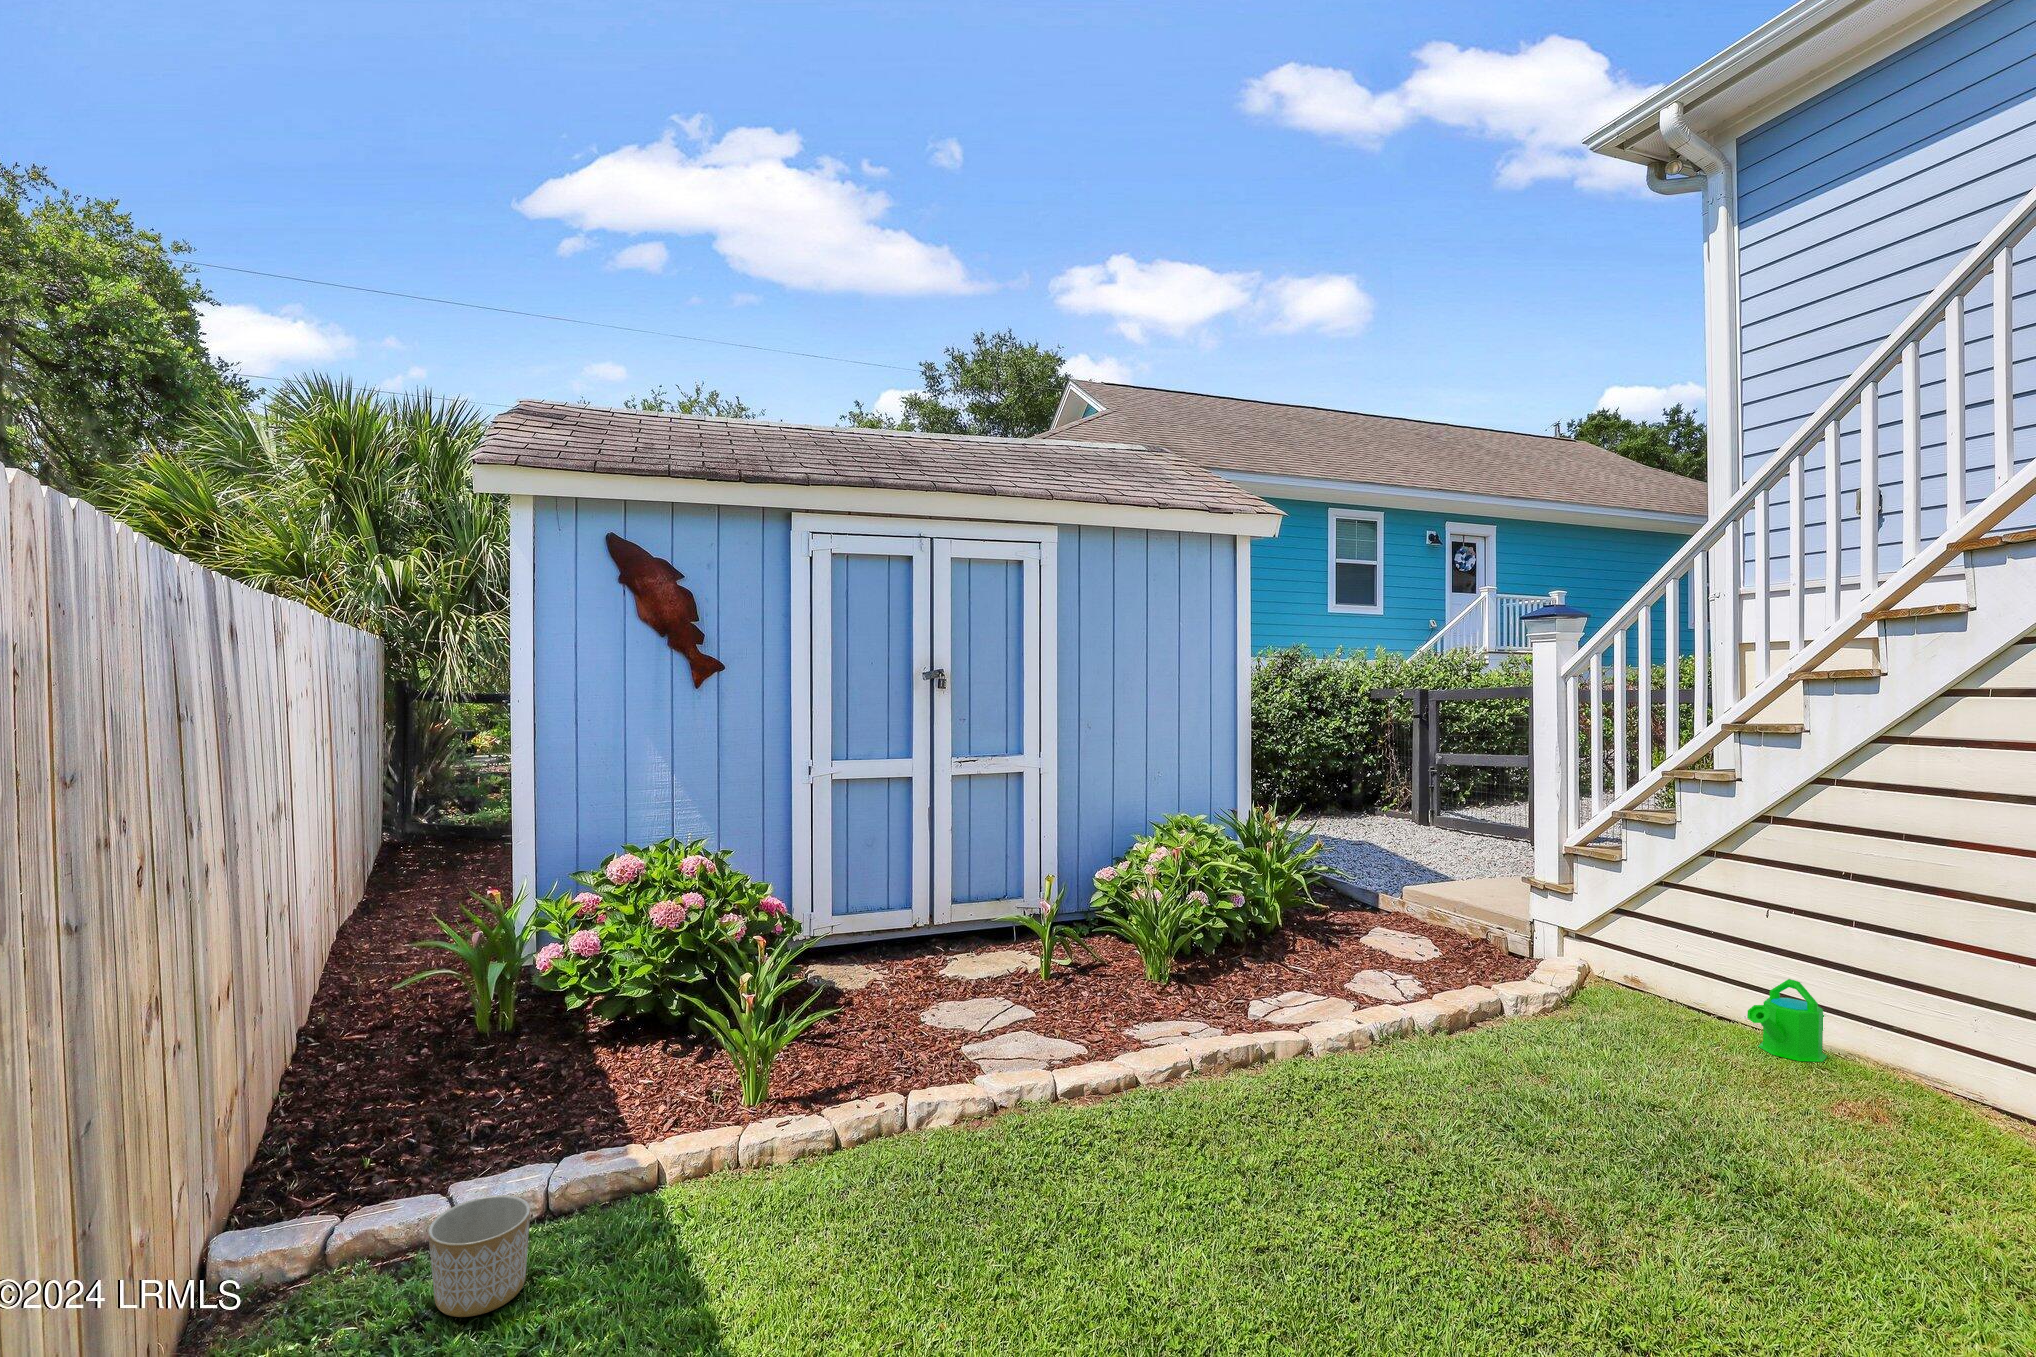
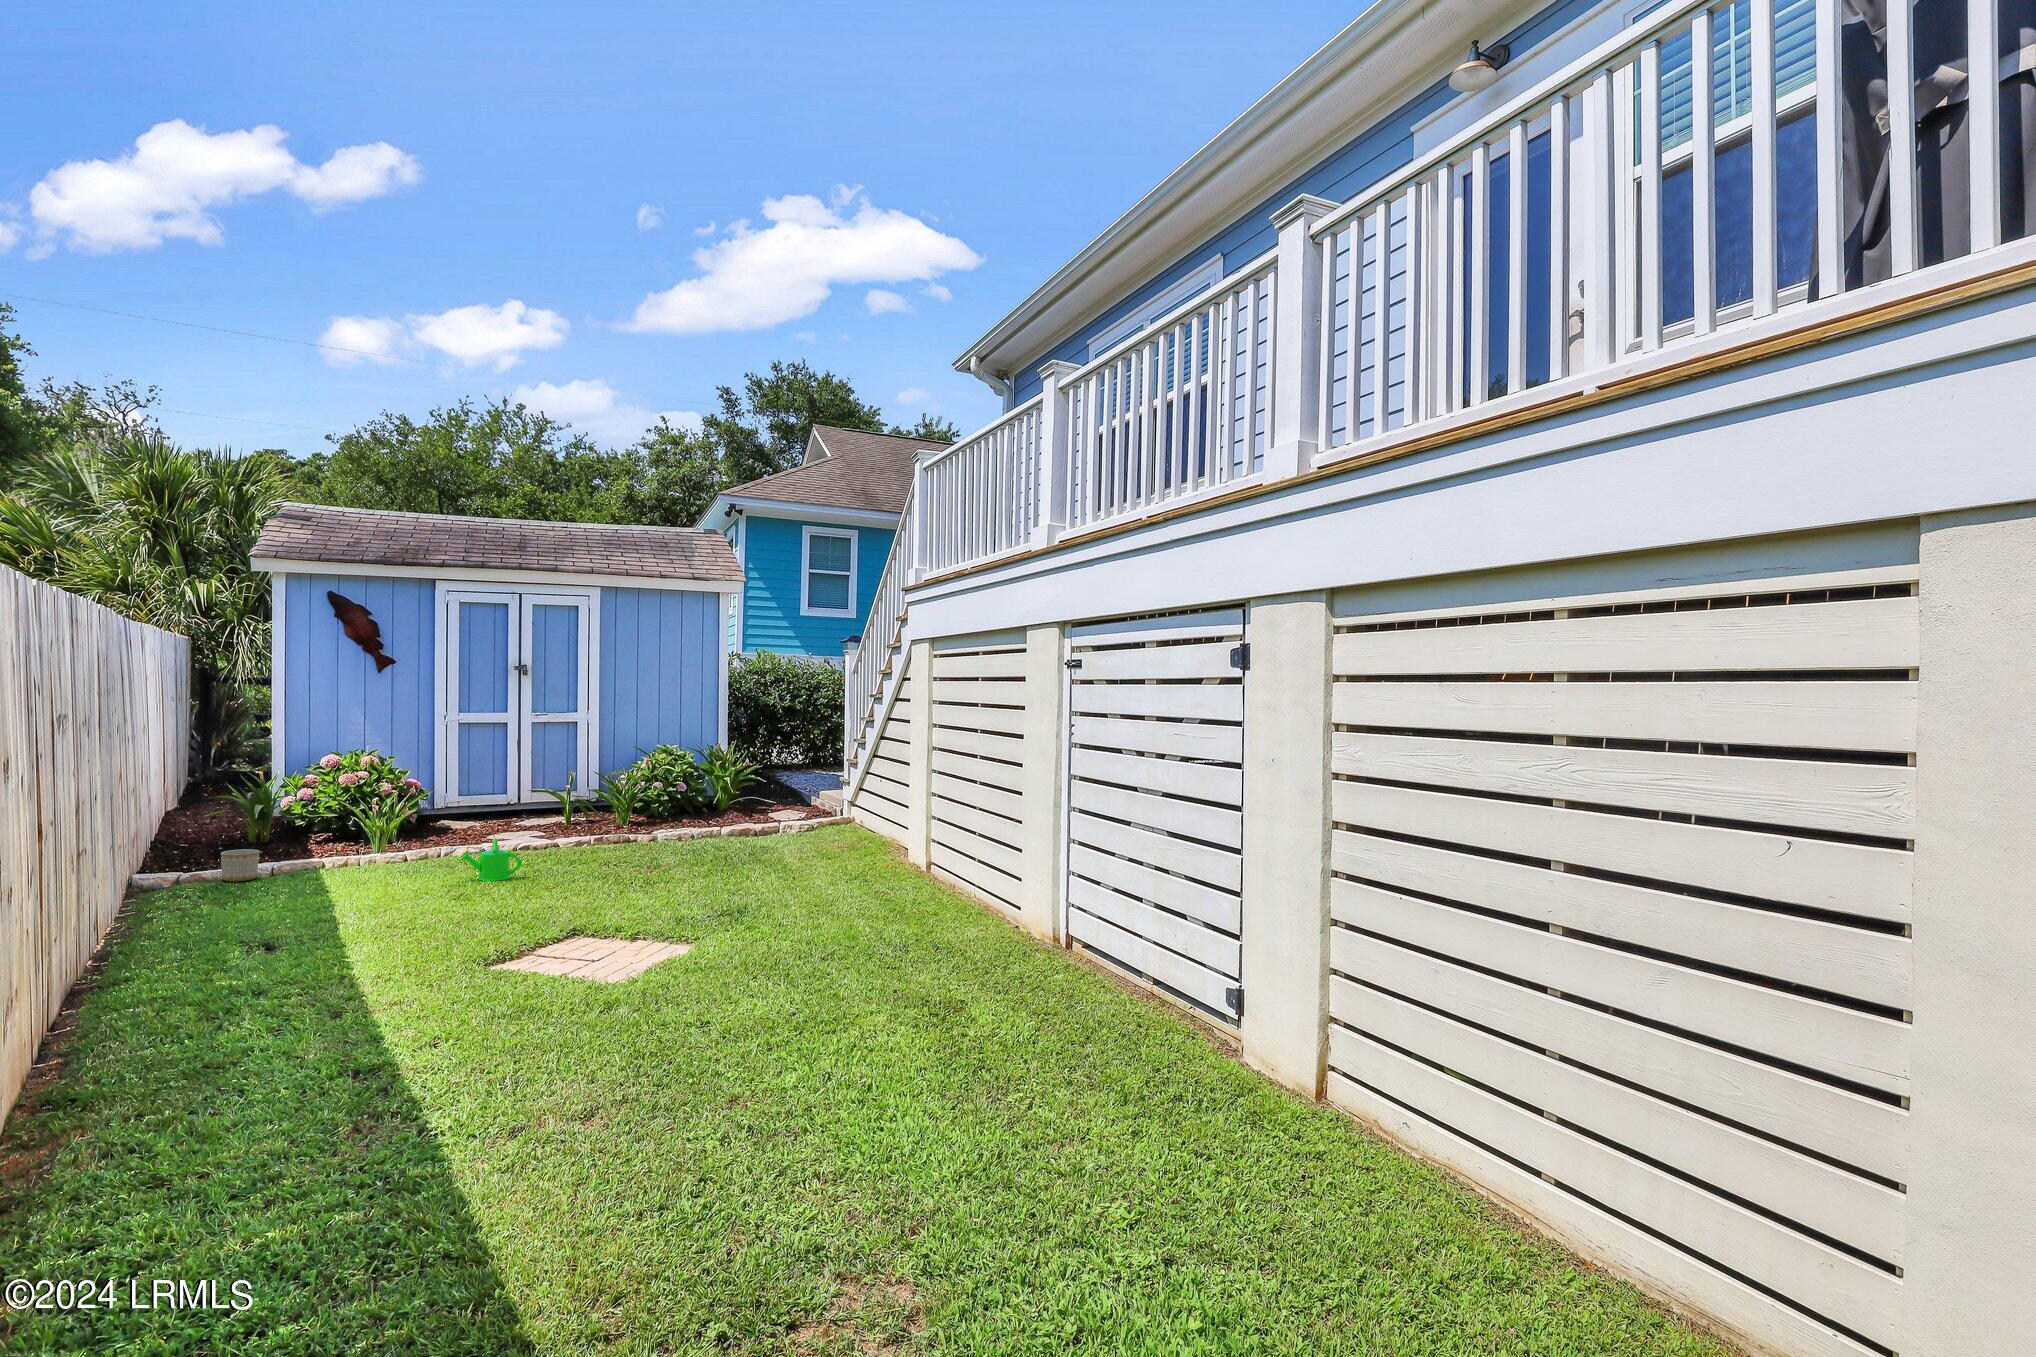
watering can: present [1747,979,1827,1062] -> present [461,838,522,881]

